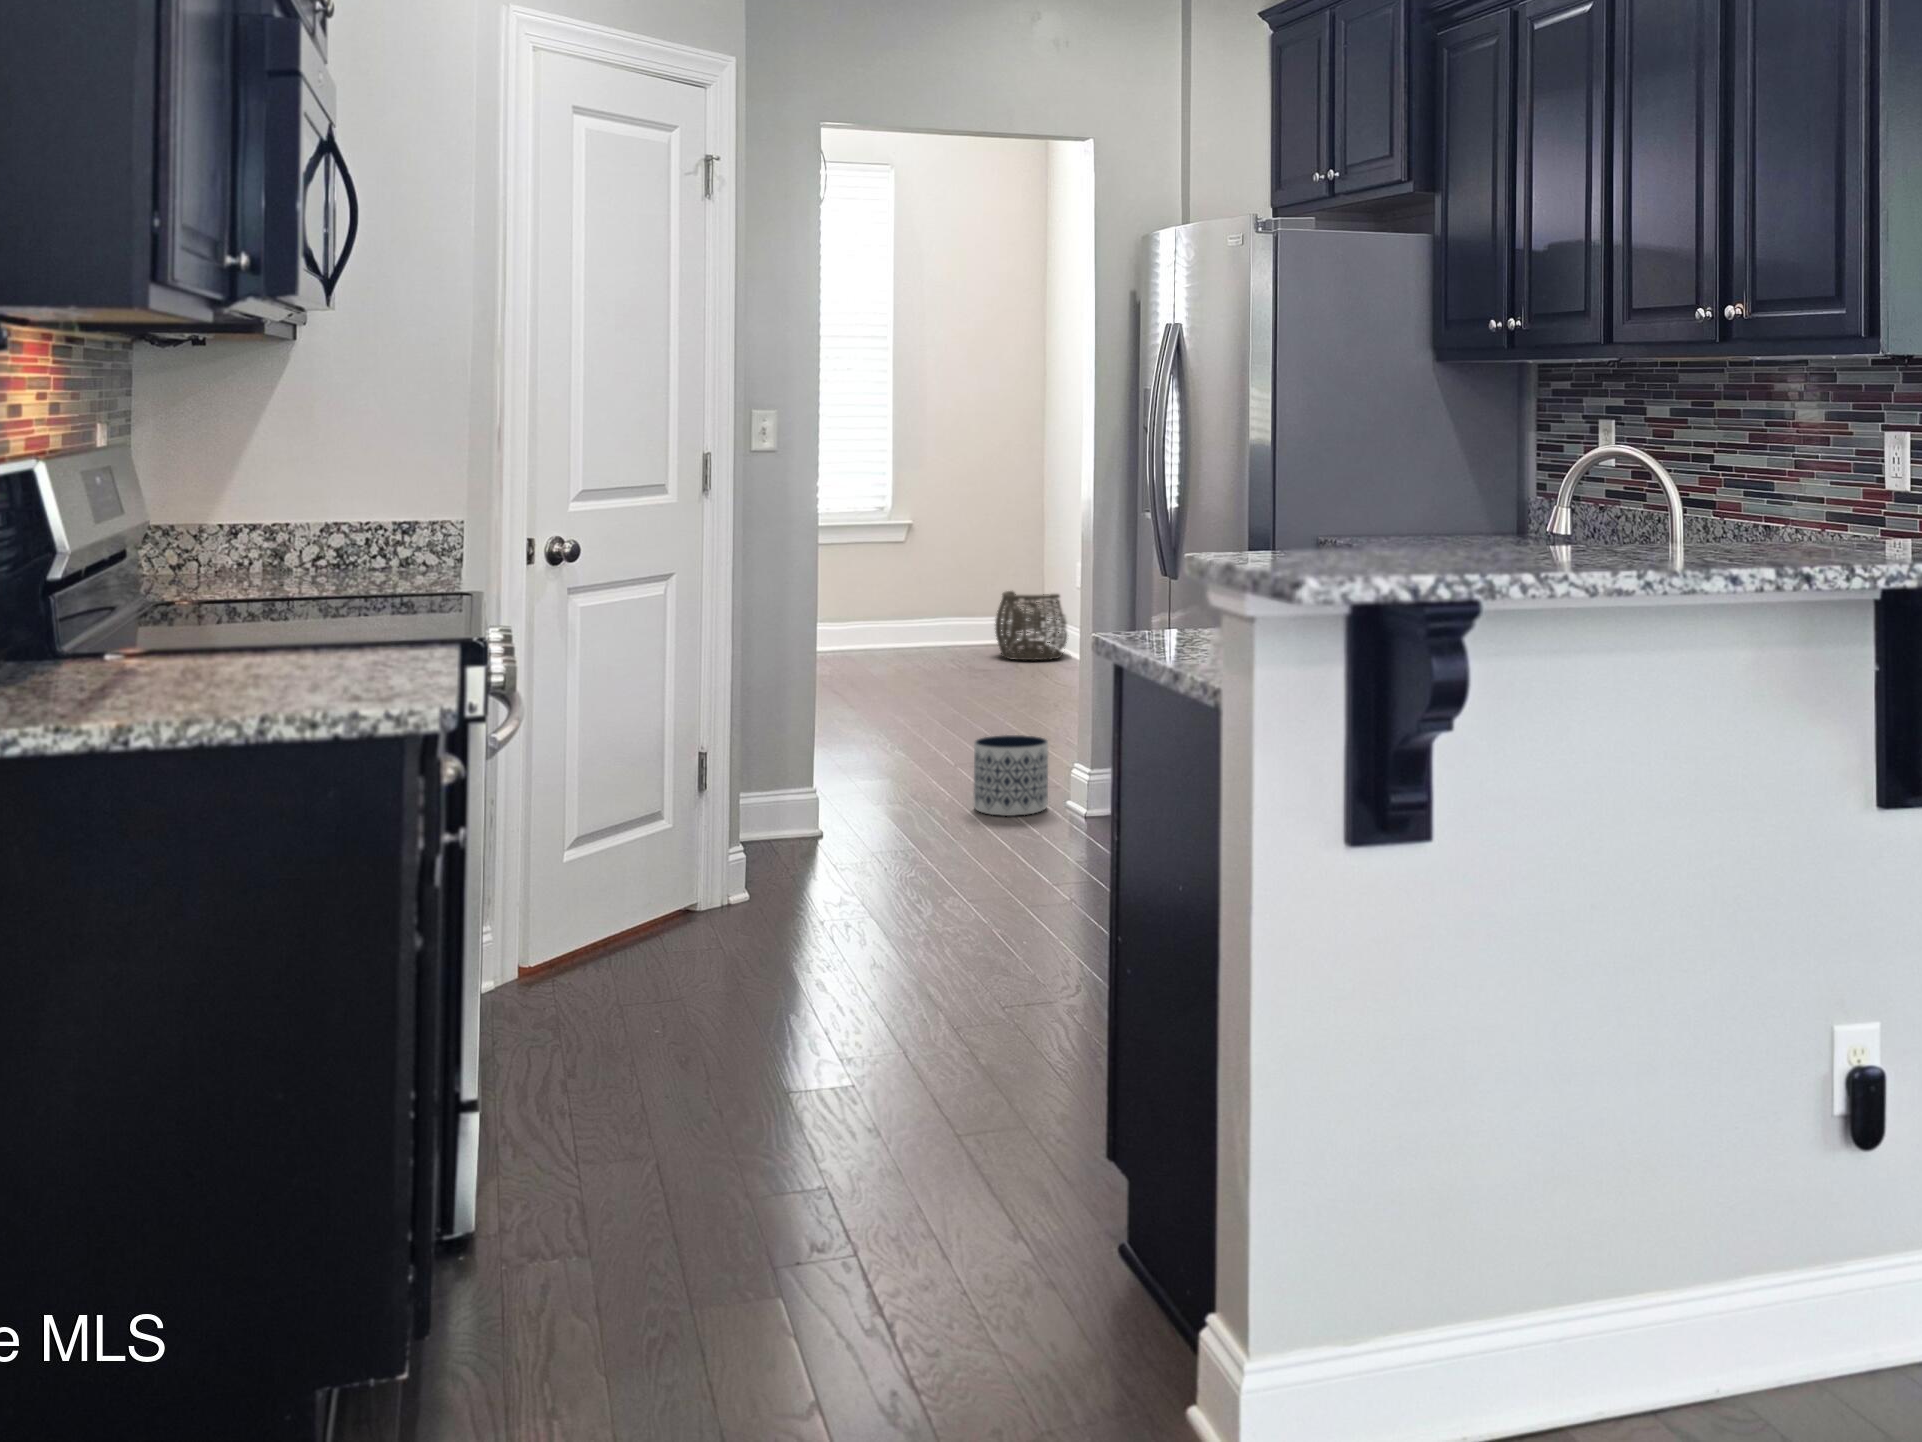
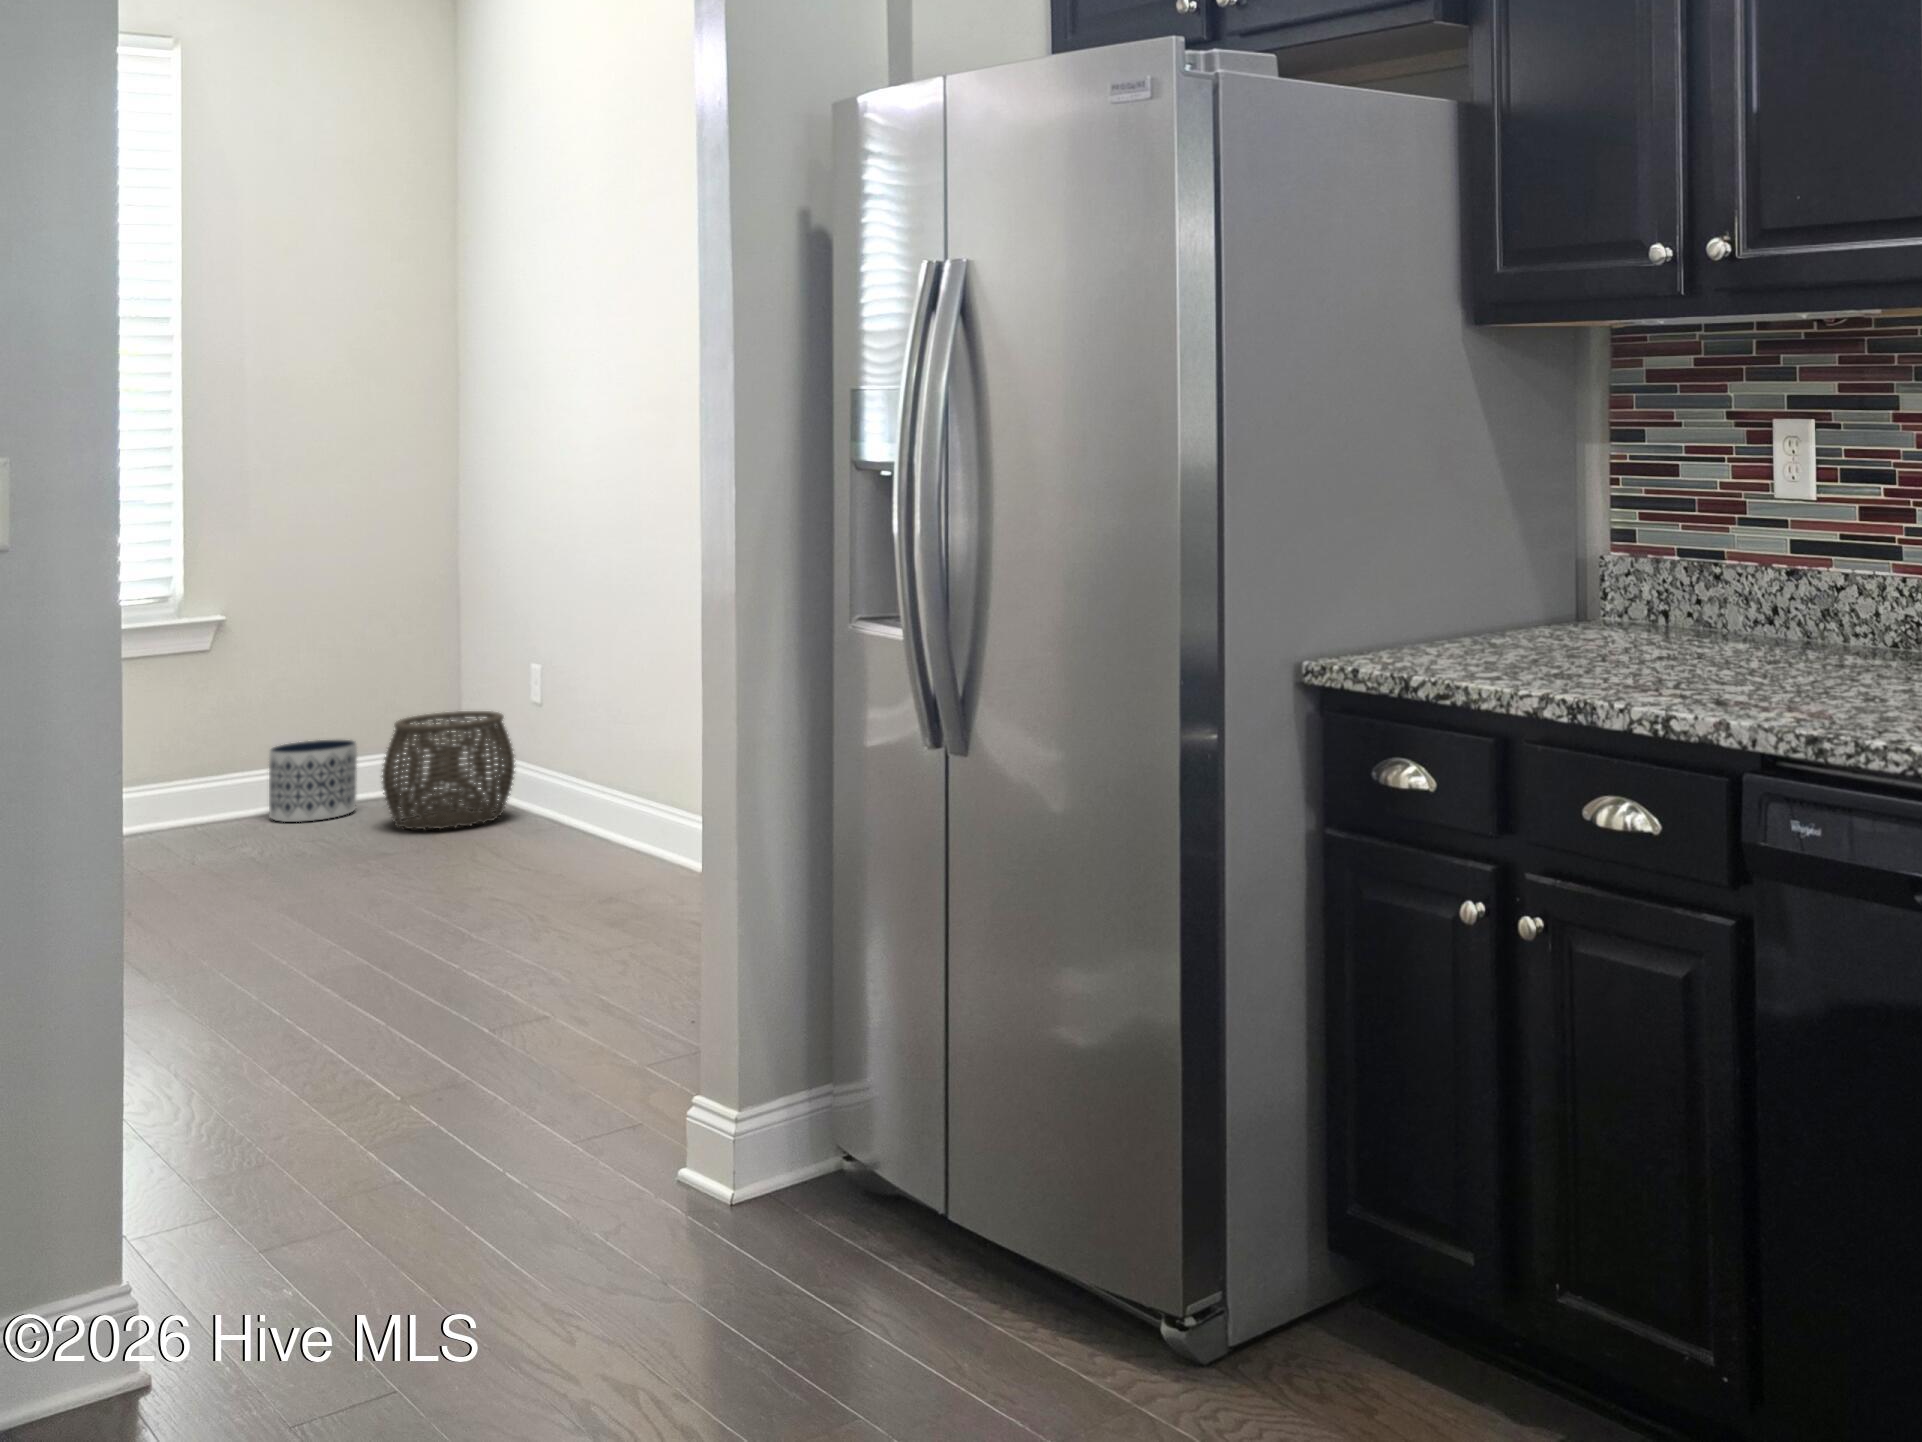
planter: present [974,735,1048,816] -> present [269,740,357,822]

